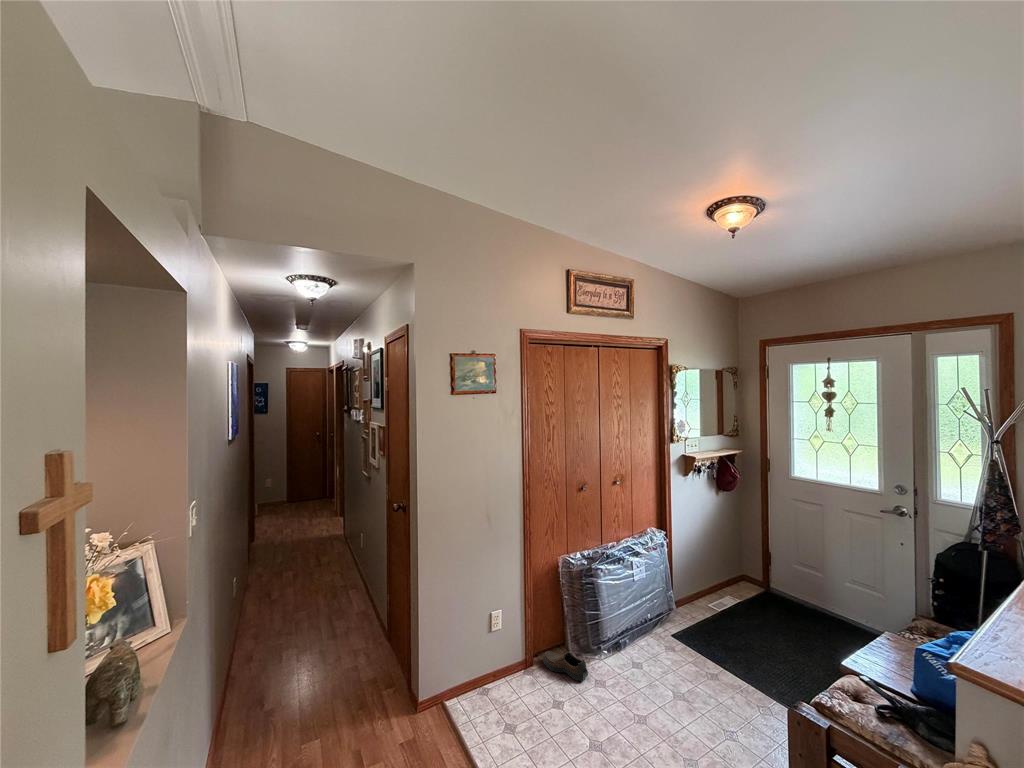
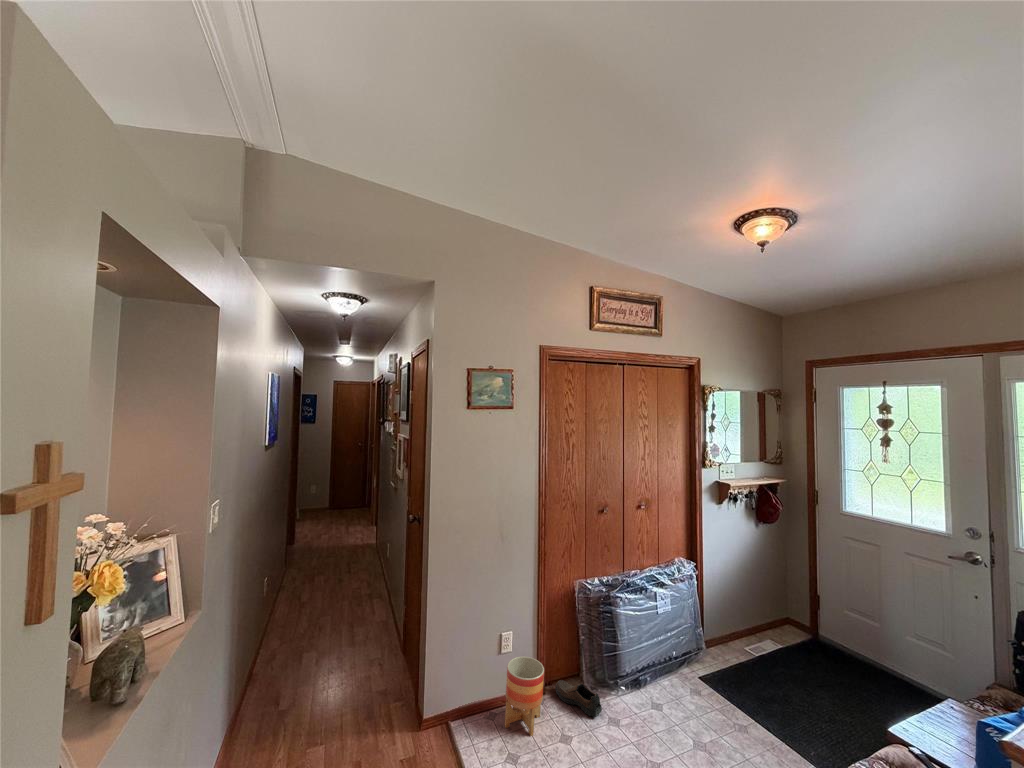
planter: none [499,632,534,705] -> present [505,657,544,736]

